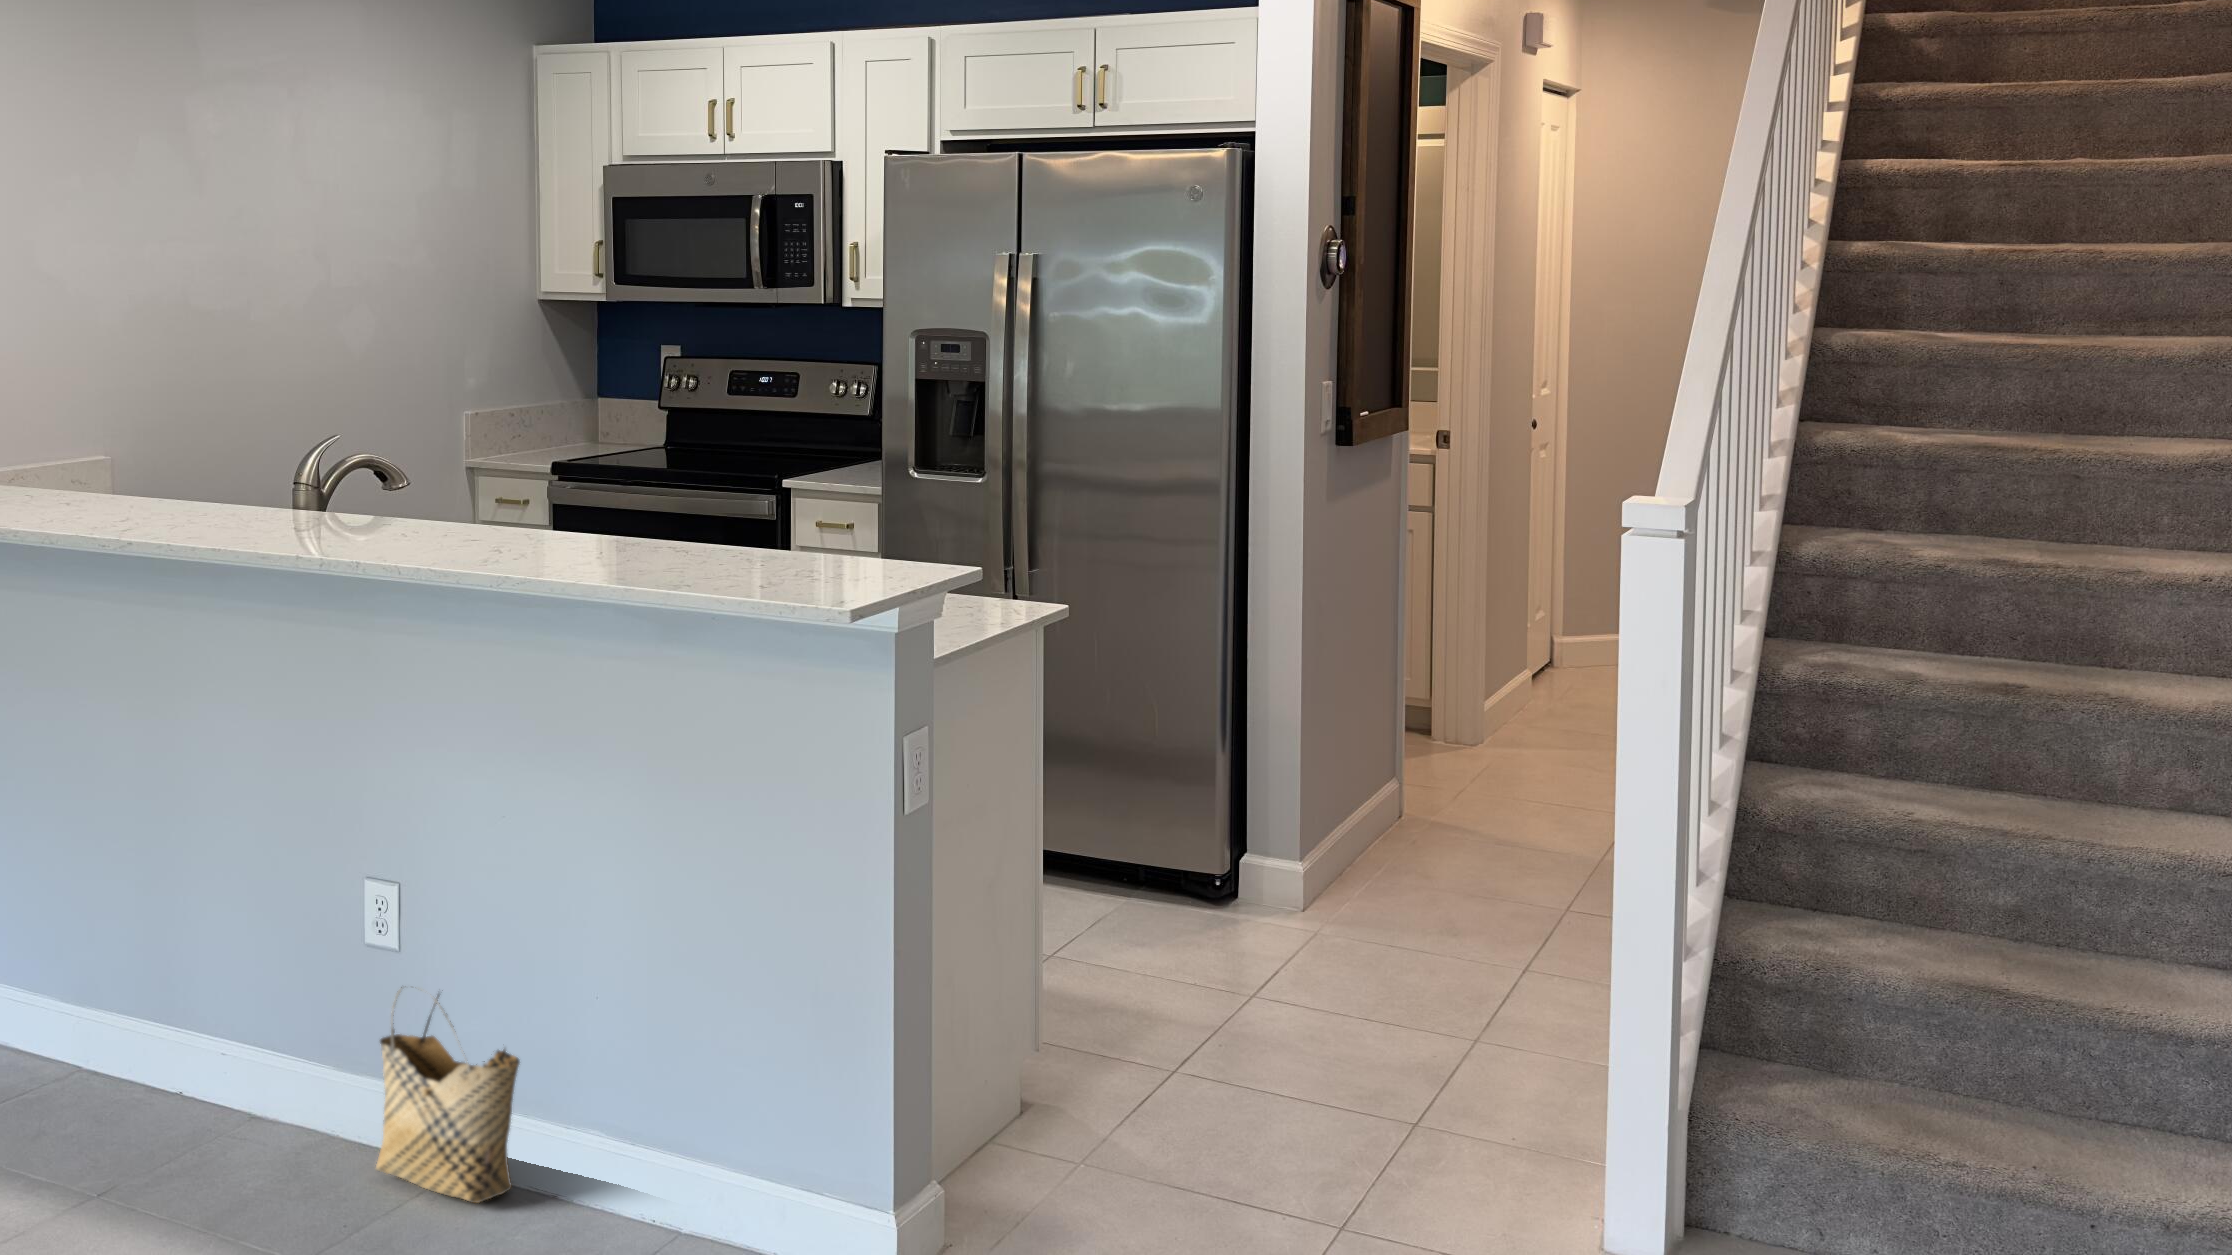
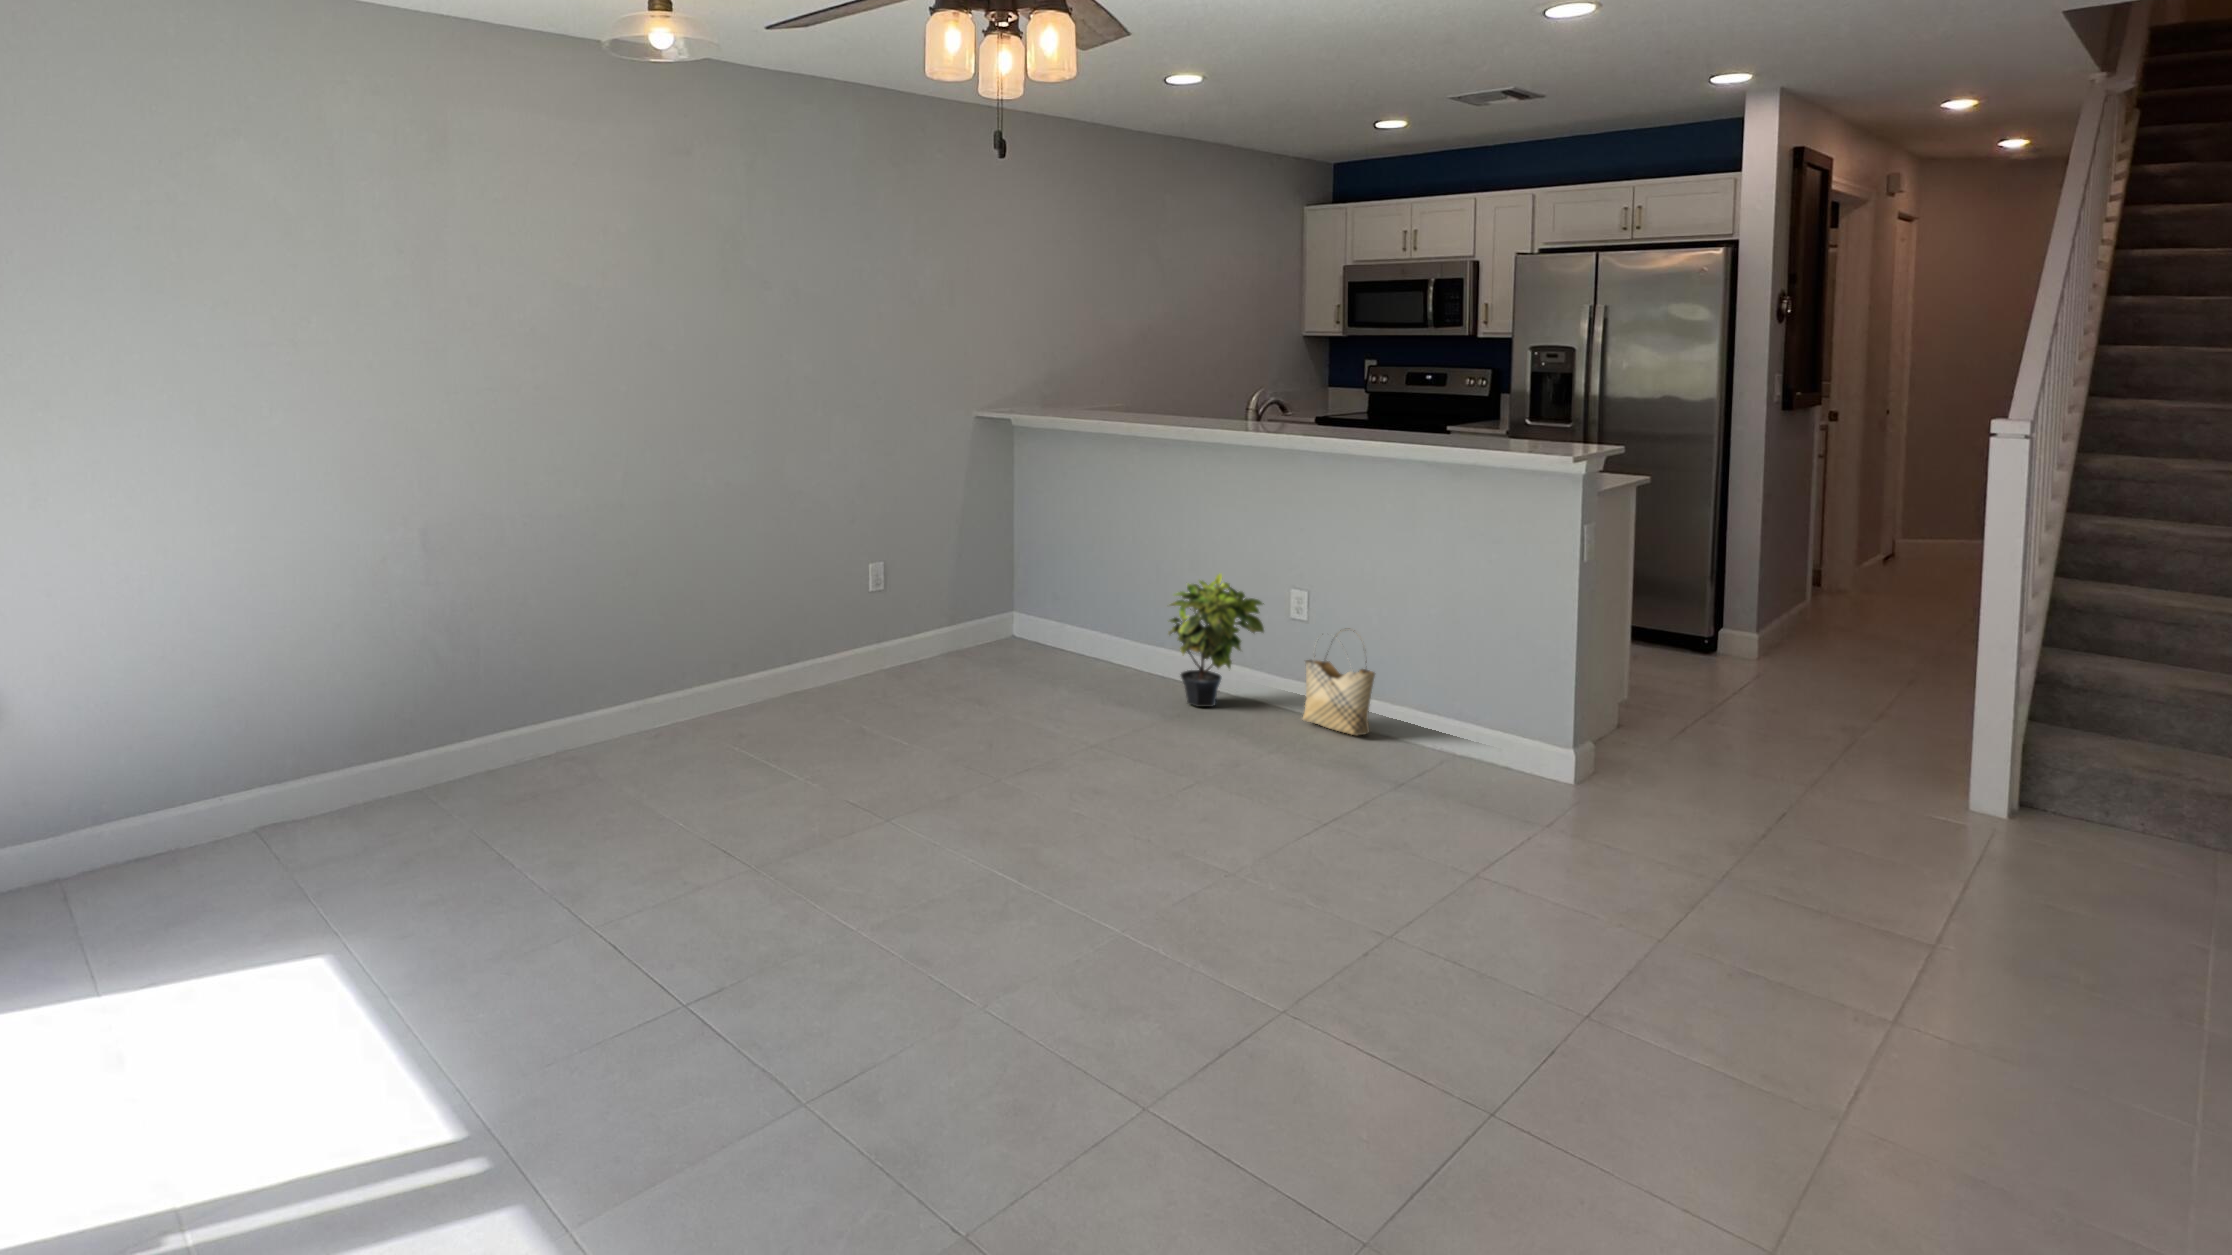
potted plant: none [86,853,307,1154] -> present [1169,574,1264,707]

